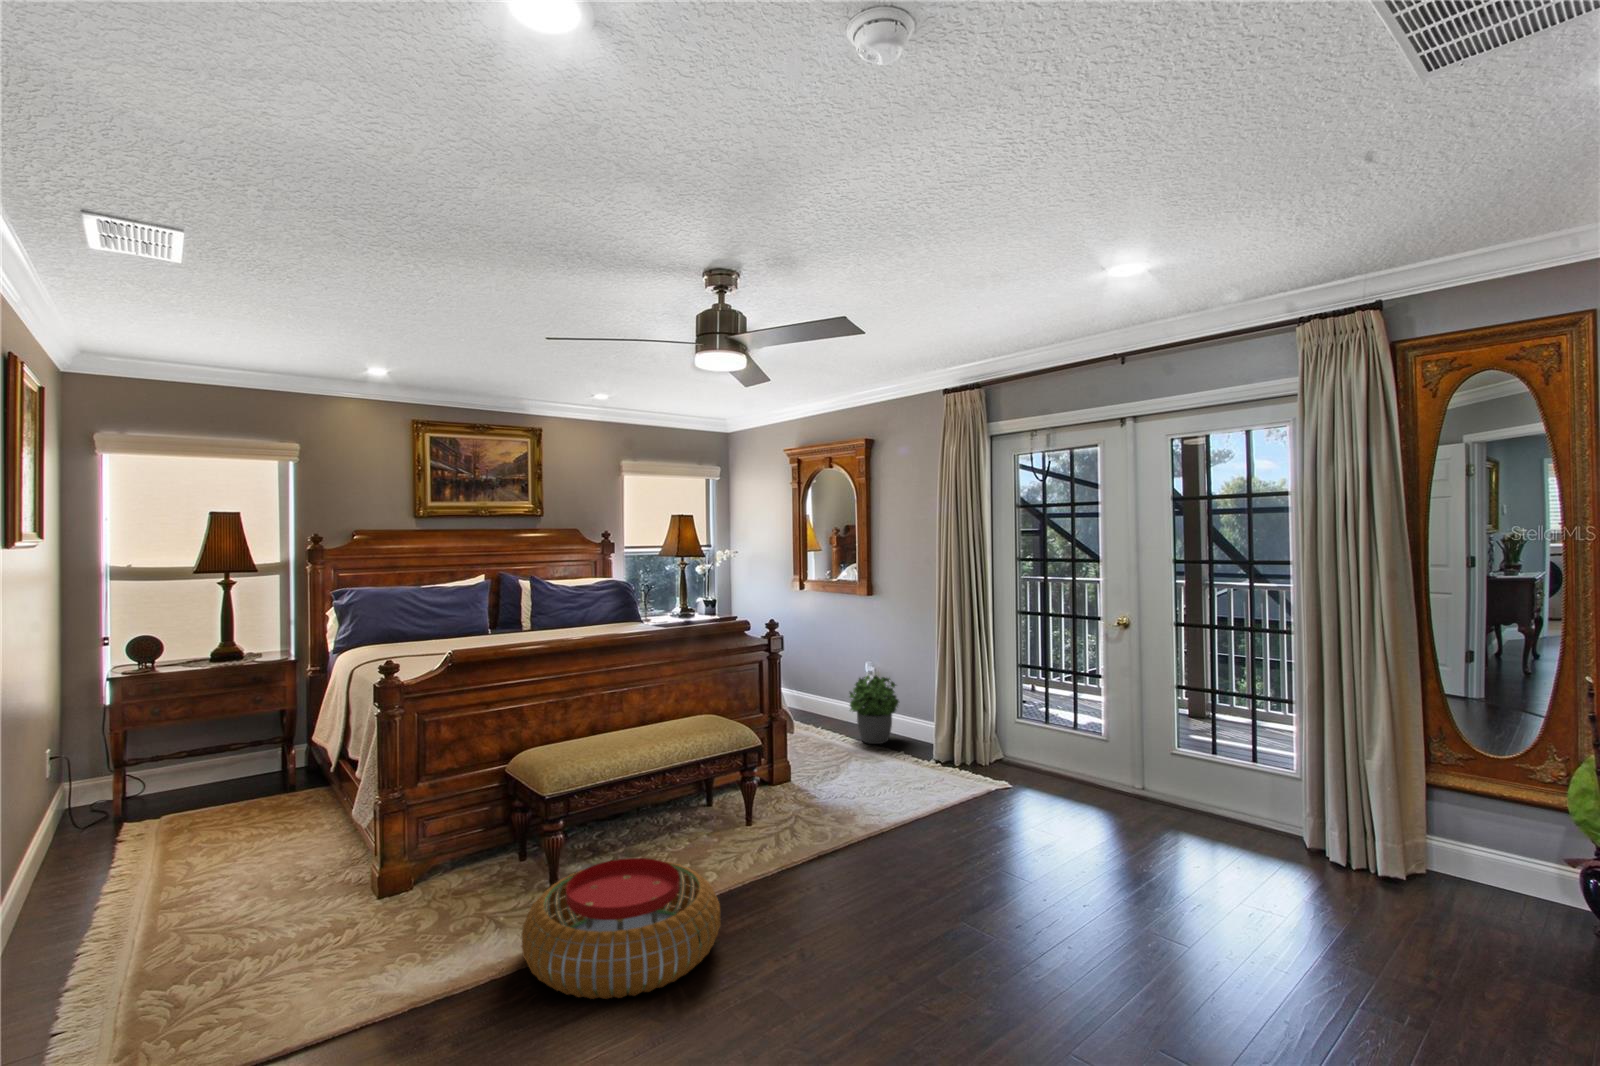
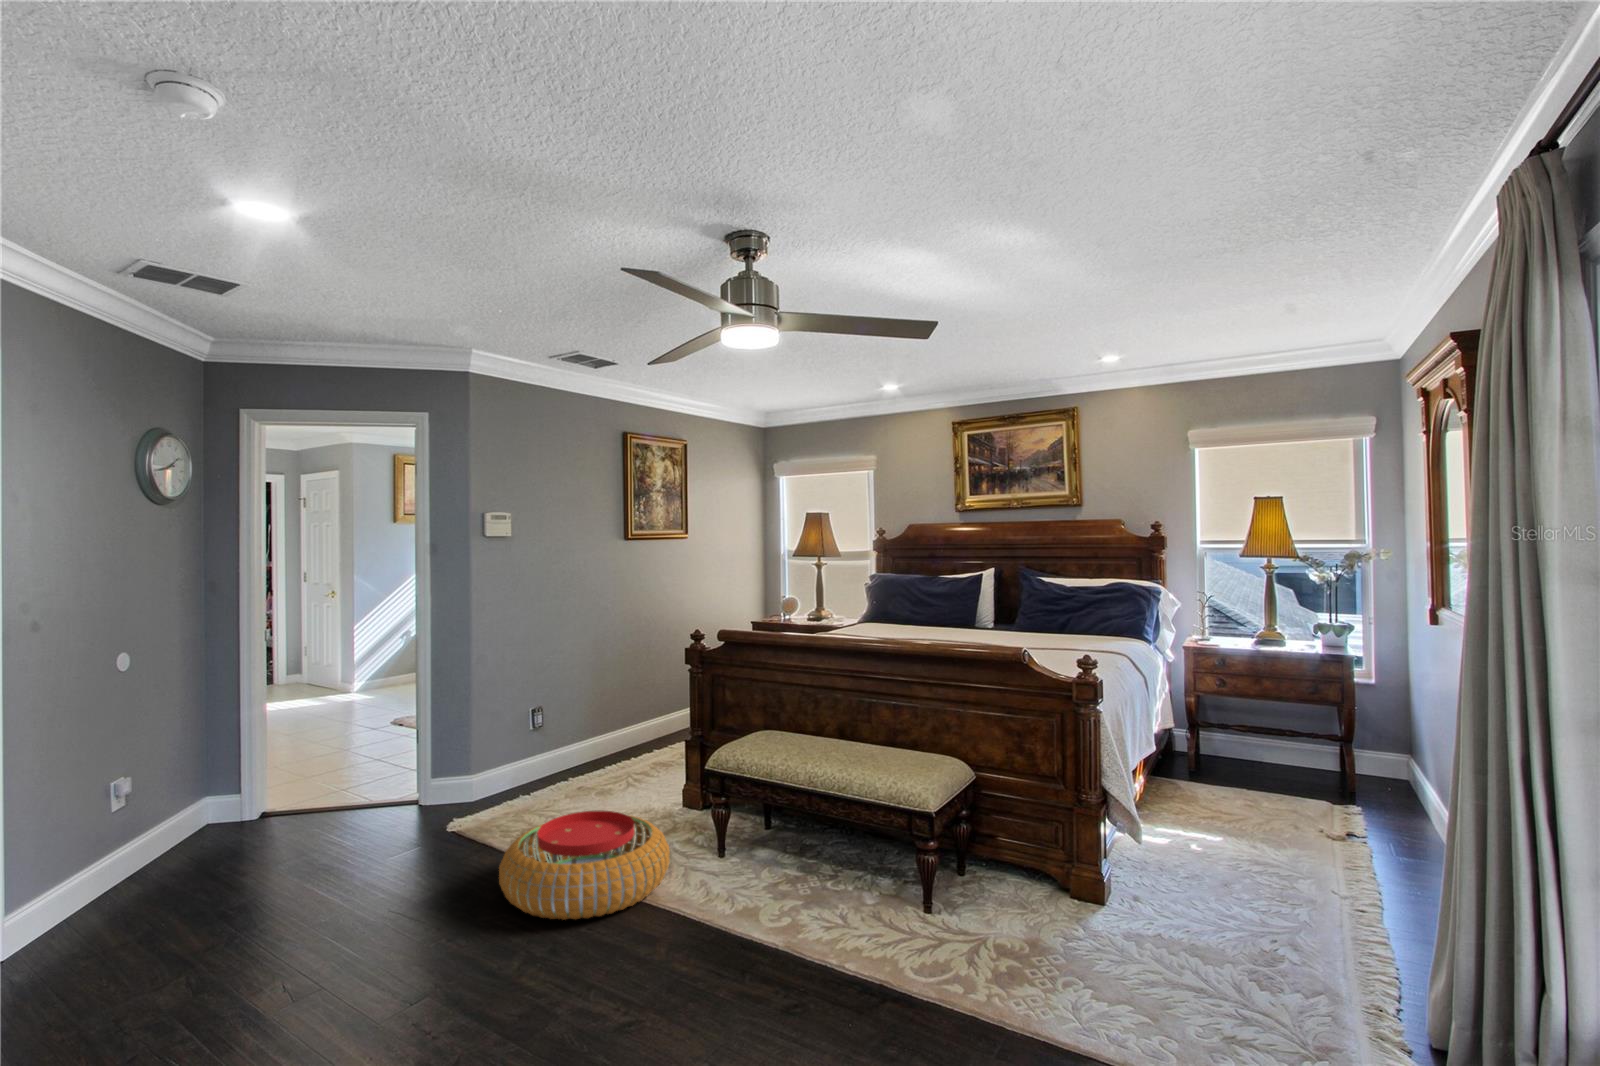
potted plant: present [850,675,899,744] -> none [1289,797,1437,948]

